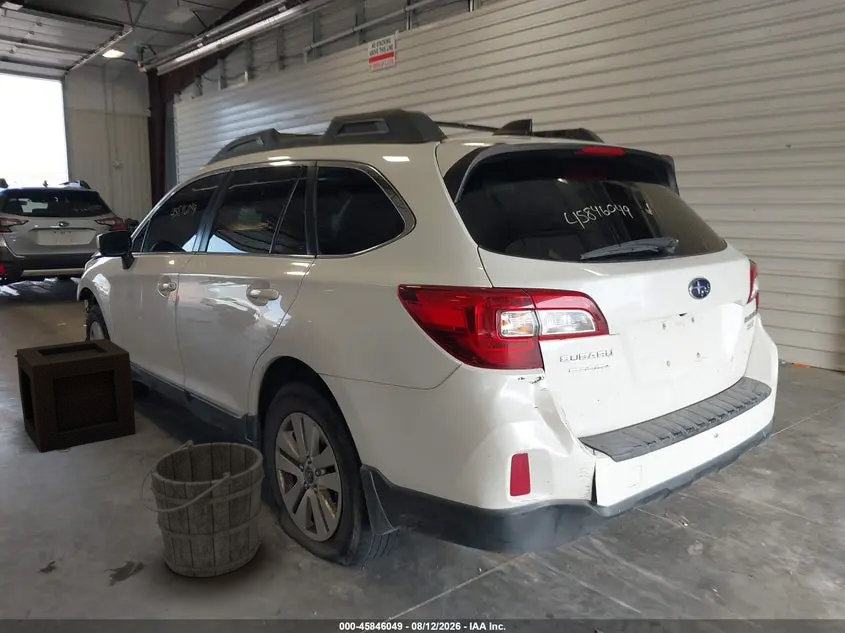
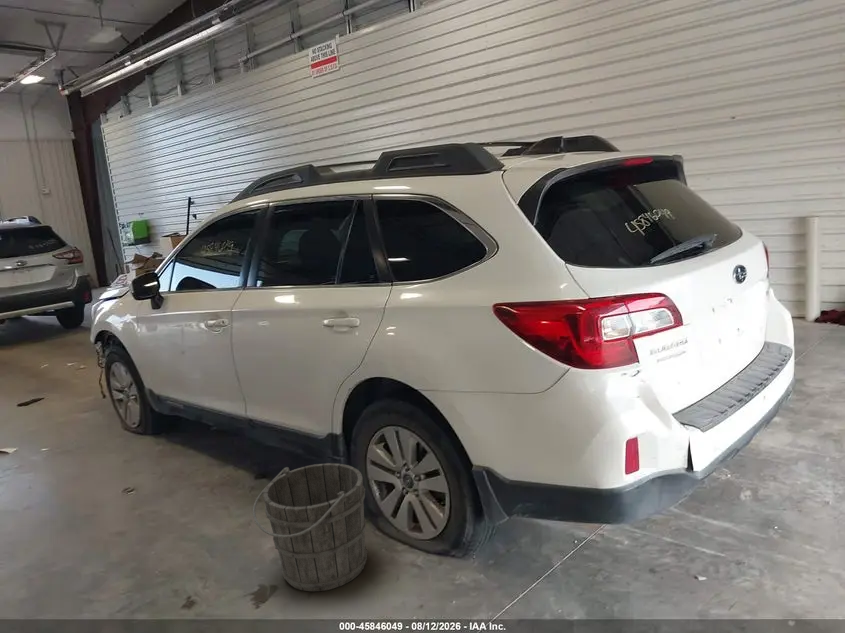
wooden crate: present [17,339,135,453] -> none [55,380,186,501]

